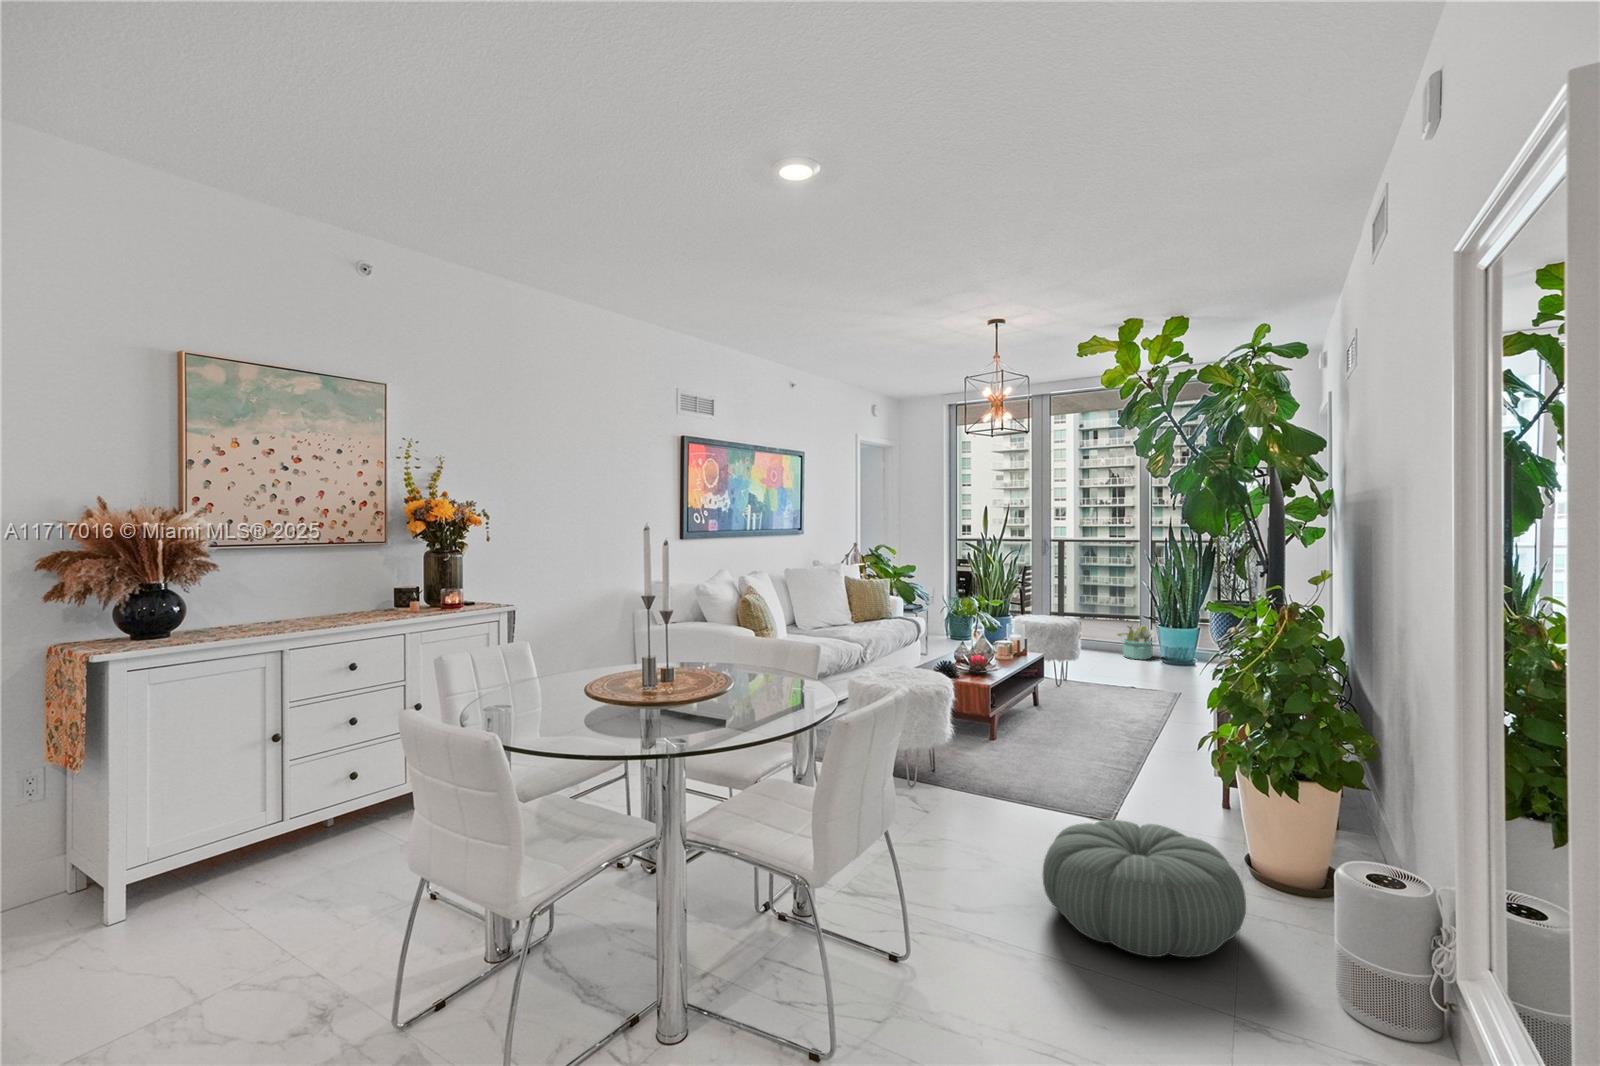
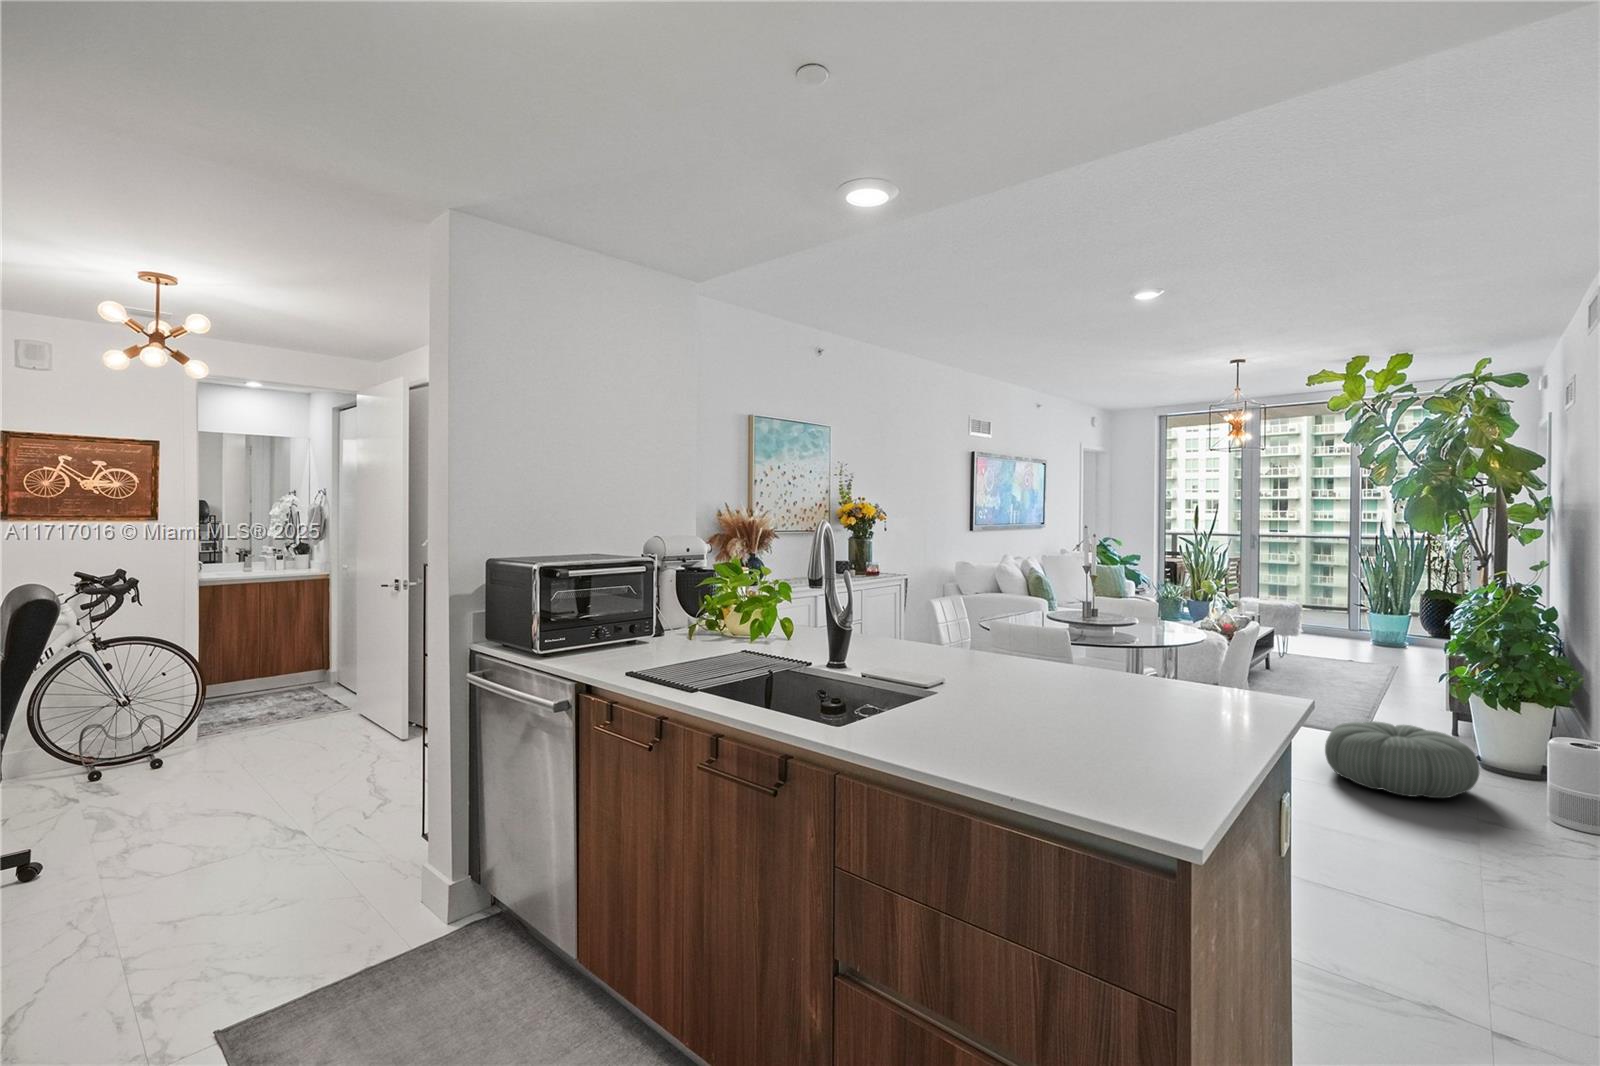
decorative plant: present [1115,625,1155,660] -> none [1326,611,1367,641]

